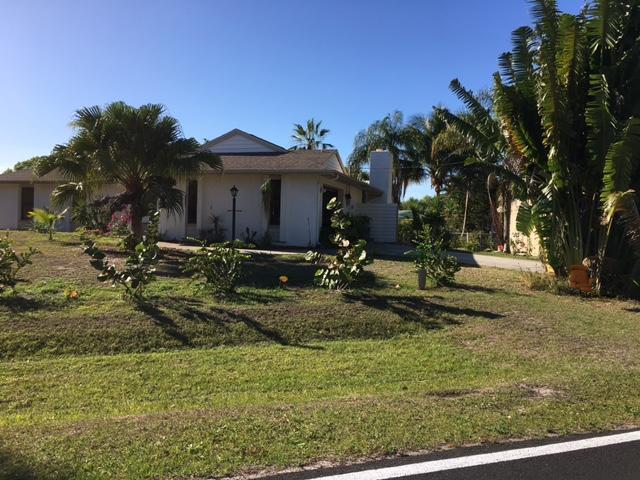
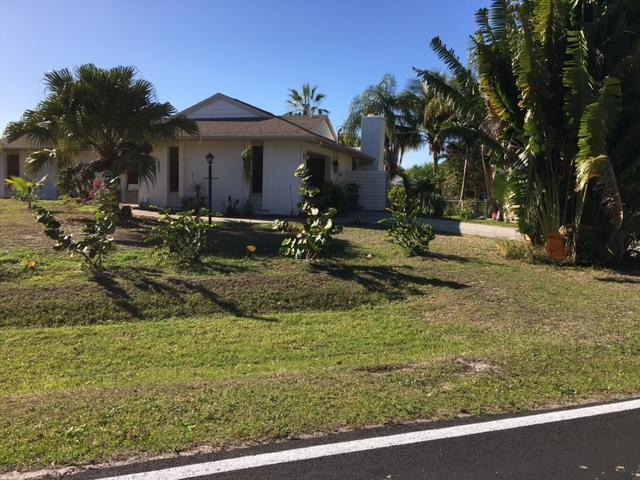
potted plant: present [416,245,432,289] -> none [387,213,407,258]

